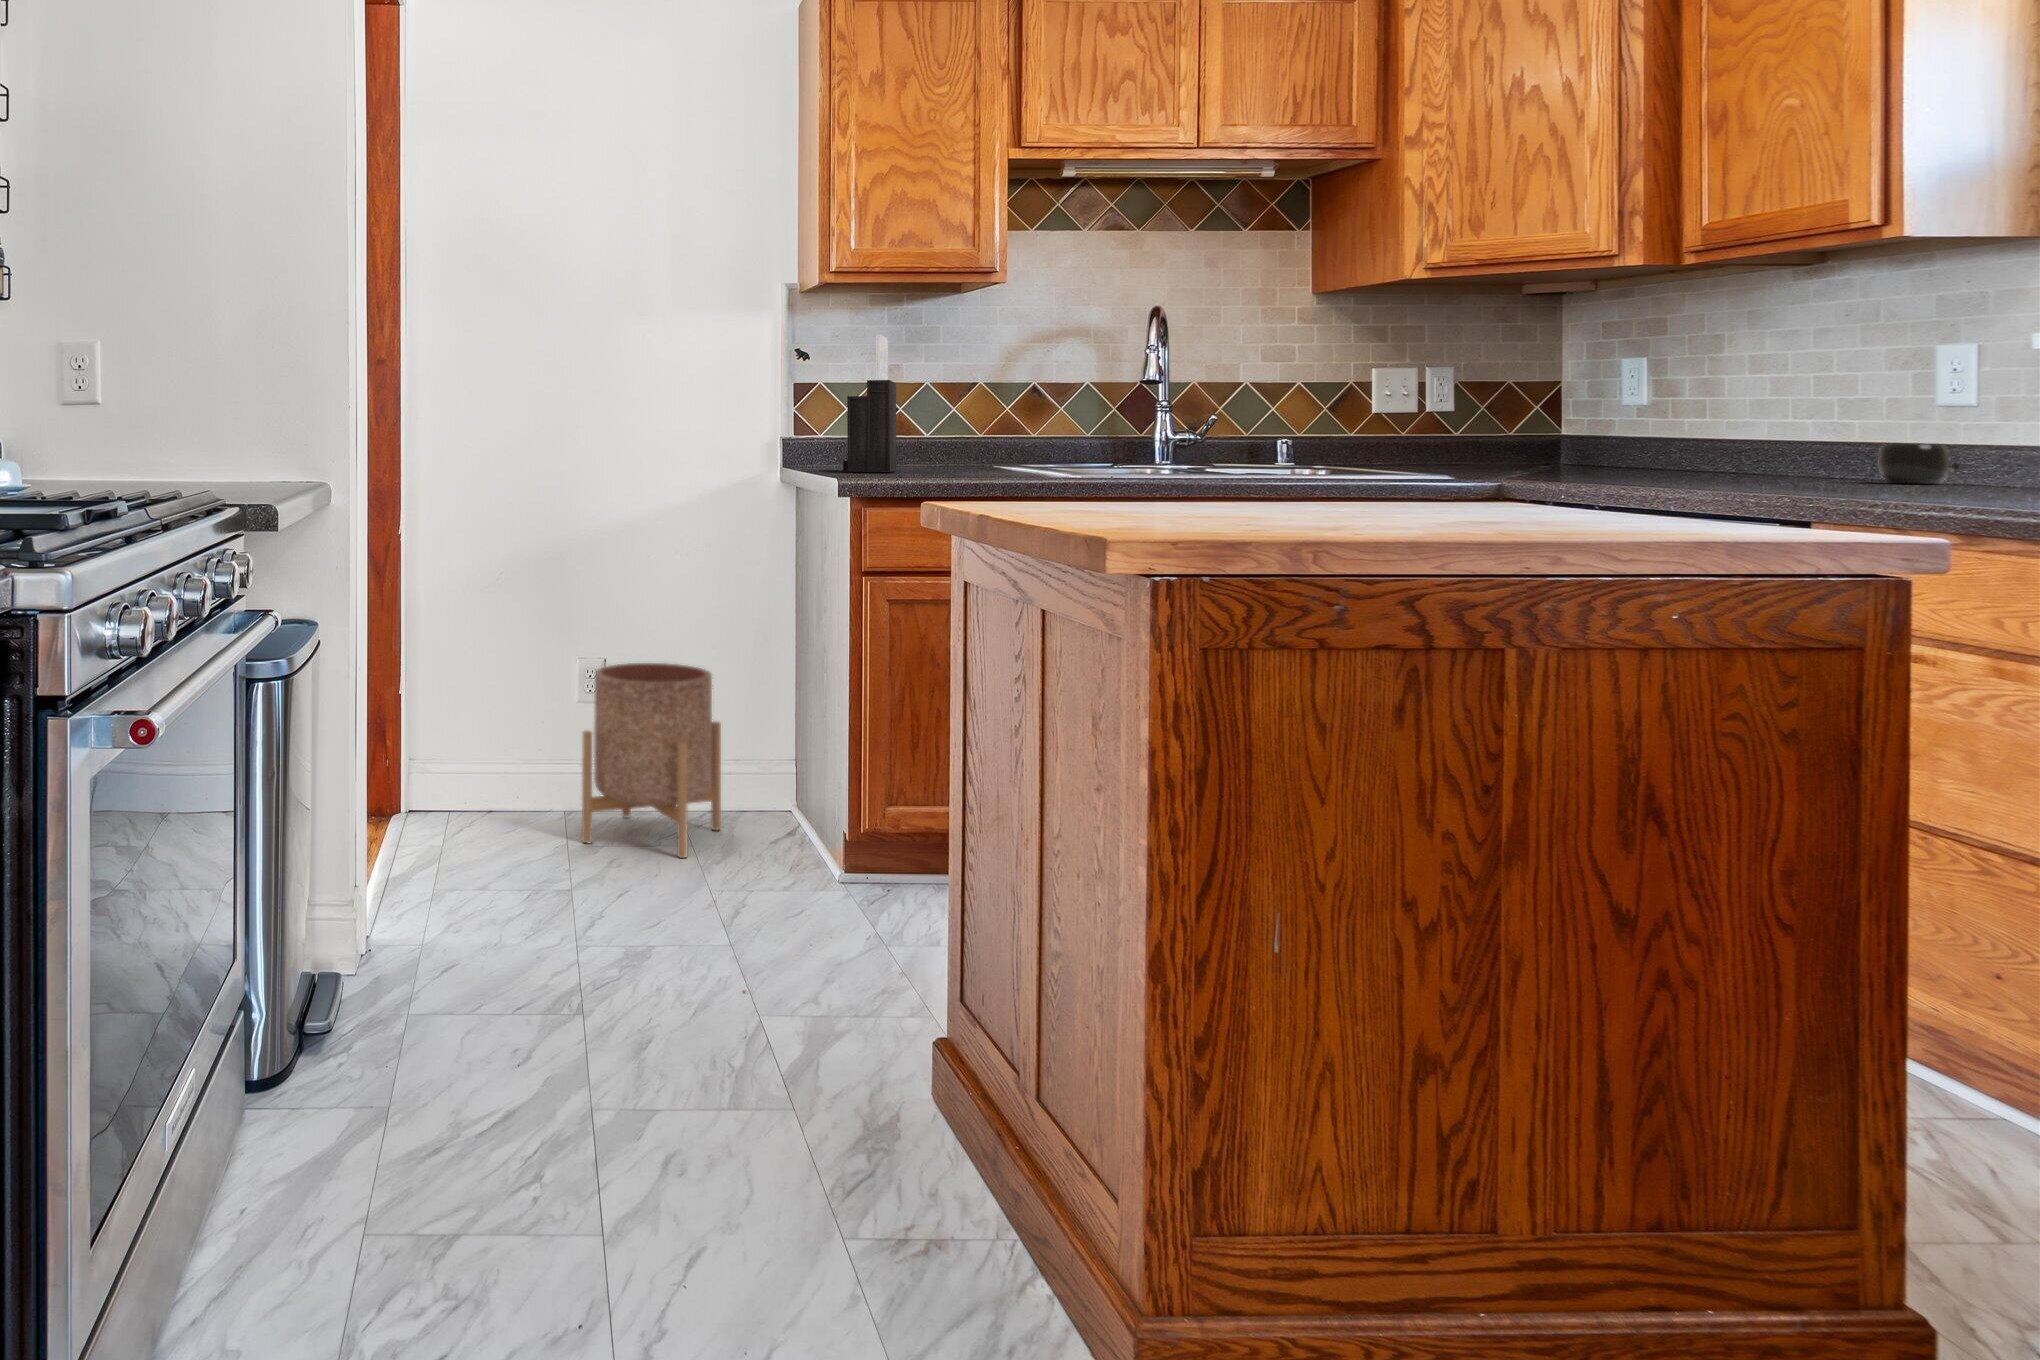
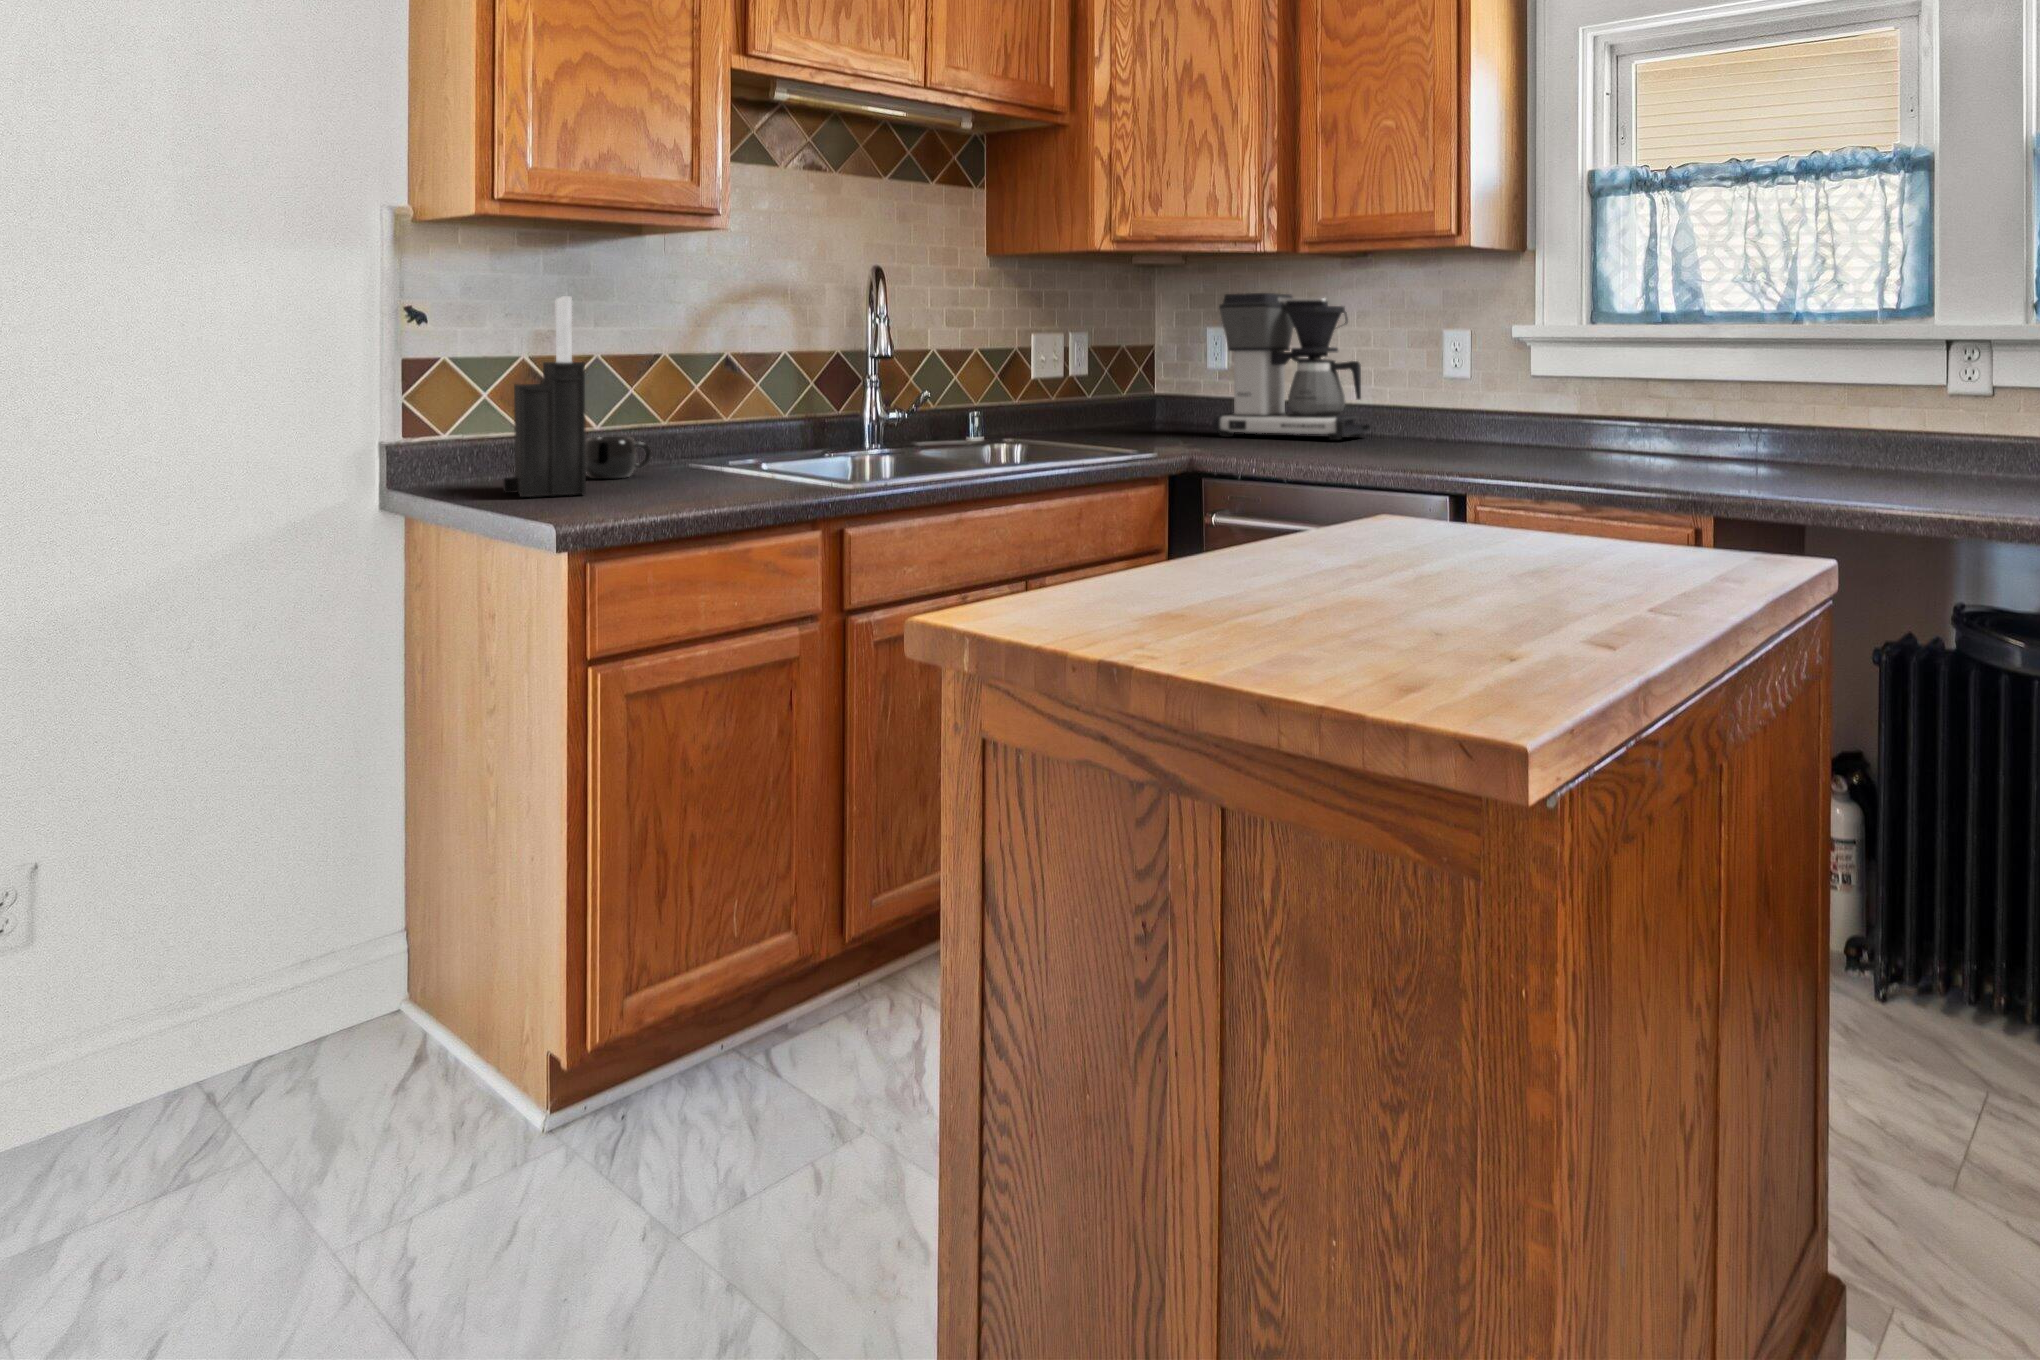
coffee maker: none [1602,311,1845,476] -> present [1212,293,1370,440]
mug: present [1878,444,1960,484] -> present [586,437,652,479]
planter: present [582,663,721,858] -> none [26,837,303,1228]

